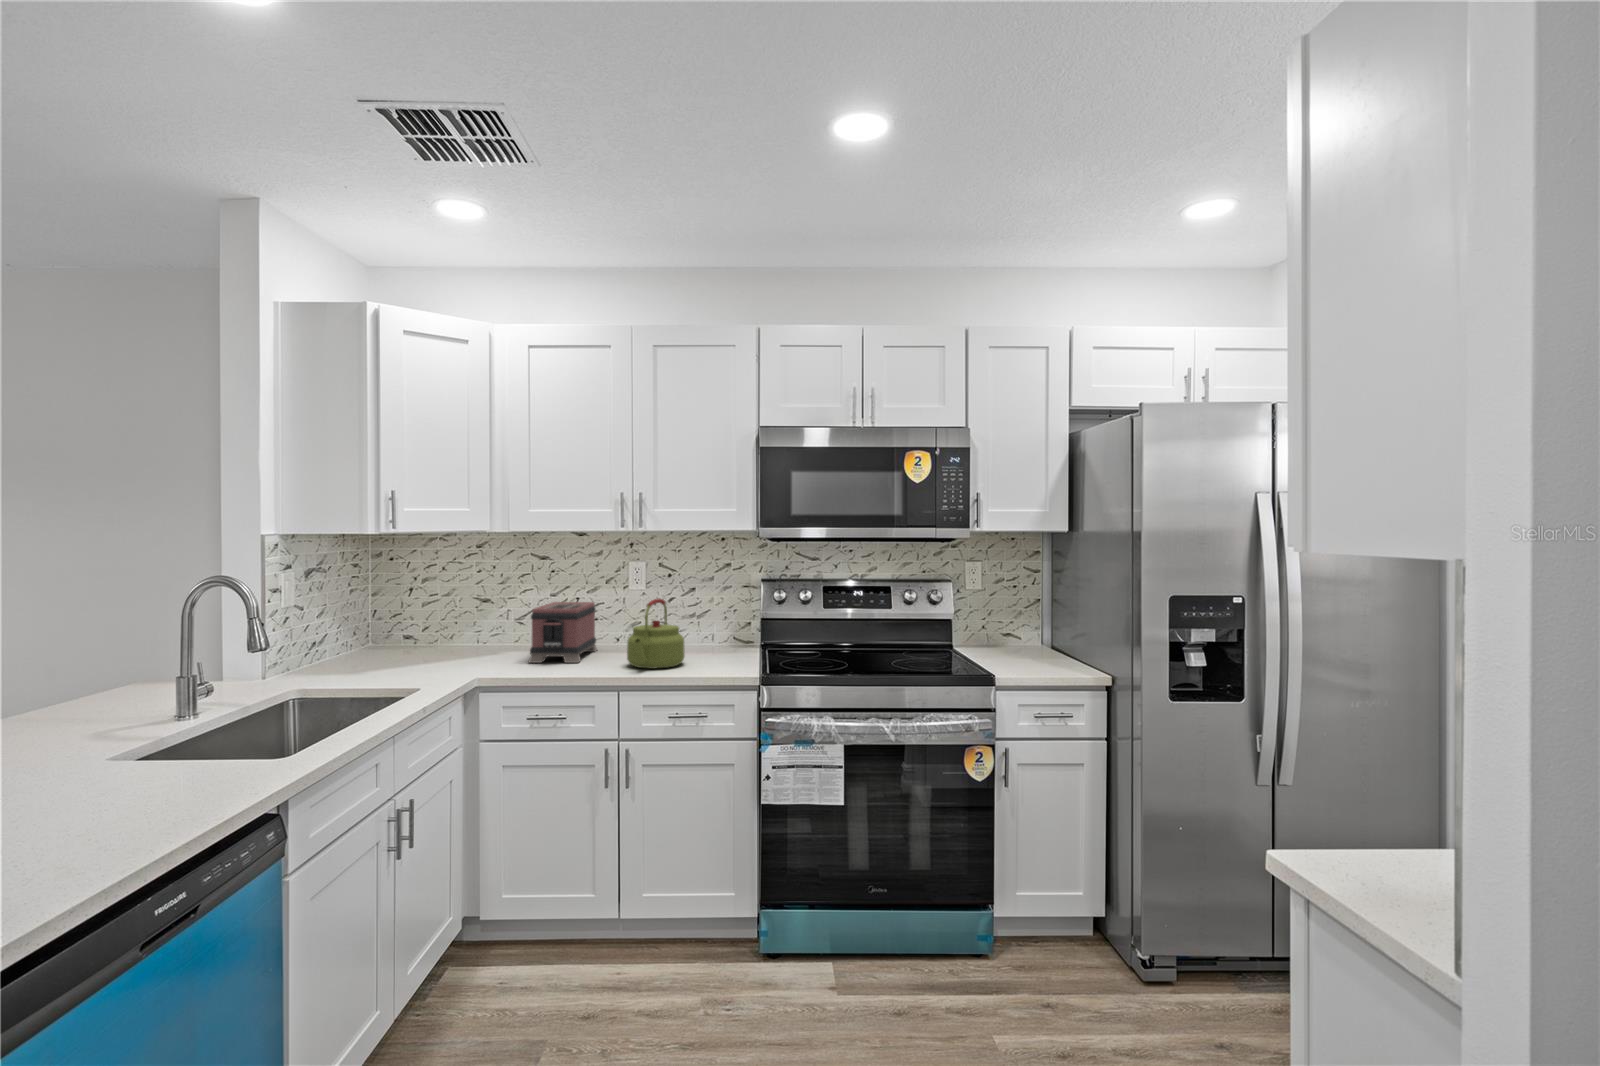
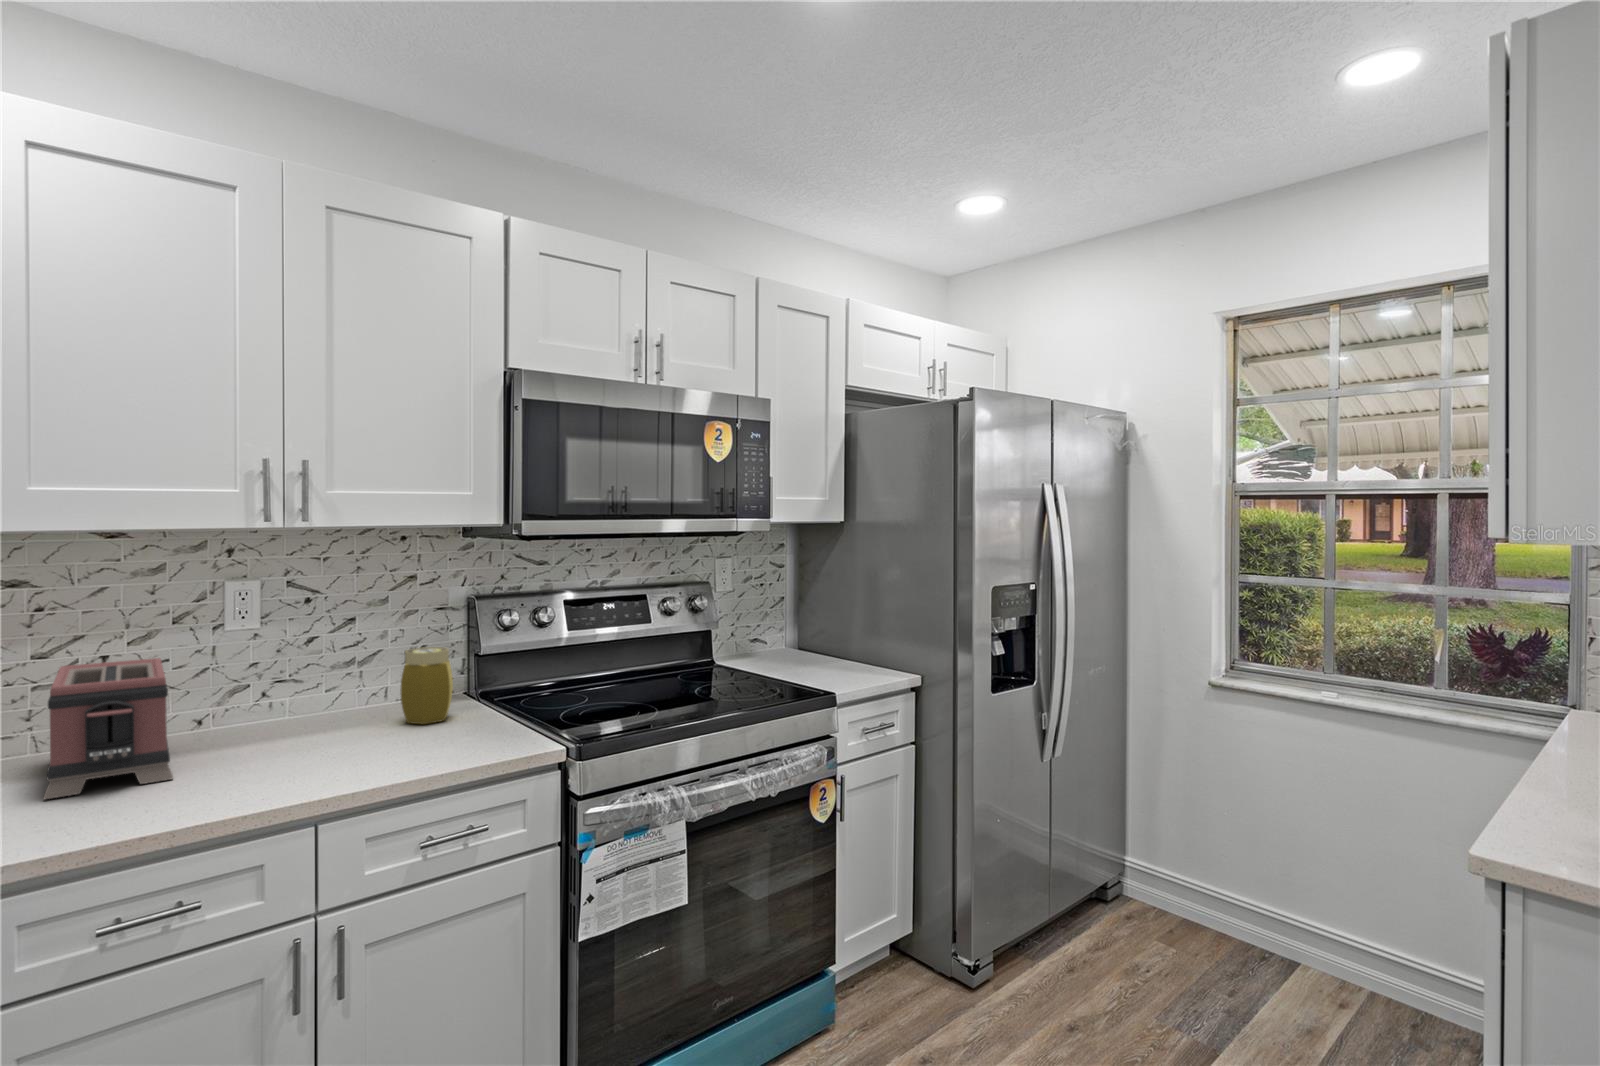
kettle: present [627,599,685,669] -> none [291,642,403,767]
jar: none [703,609,736,657] -> present [401,647,453,724]

